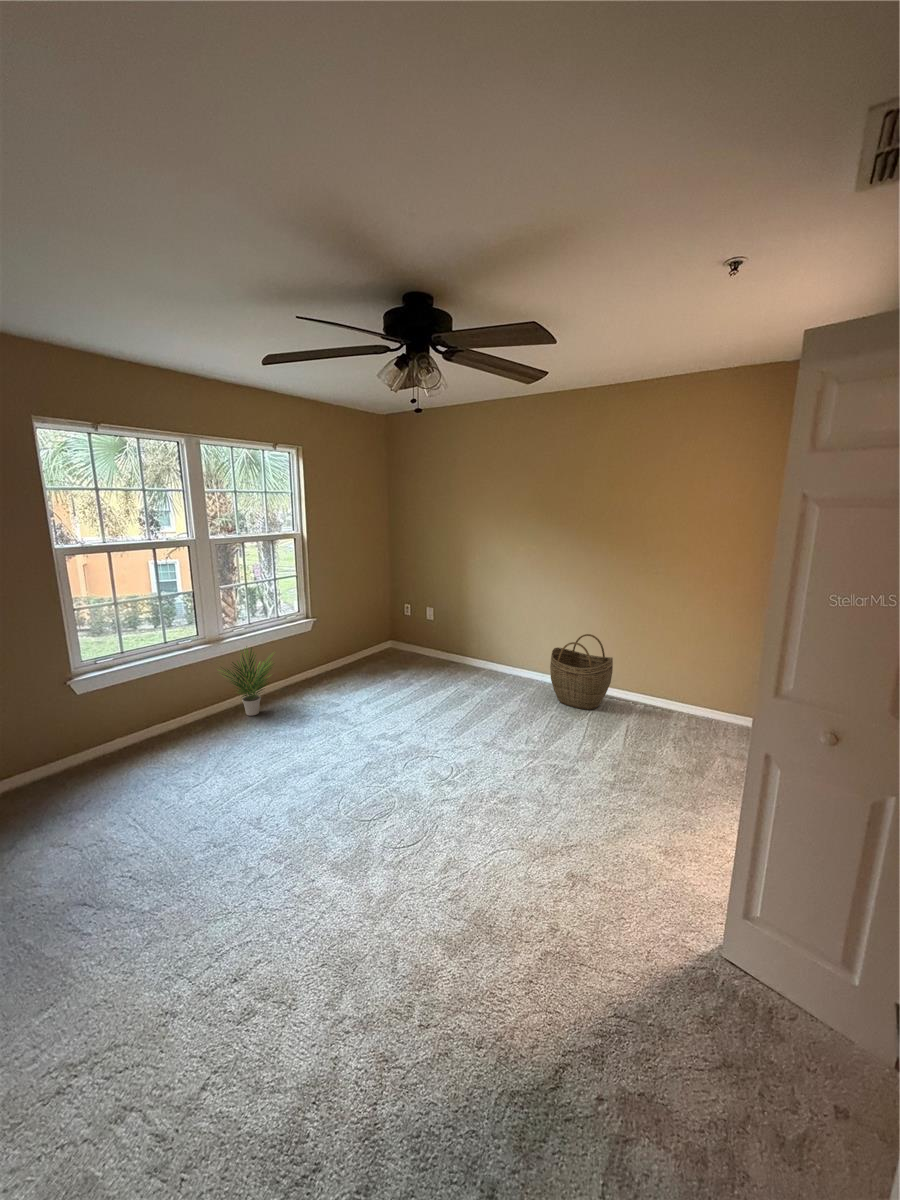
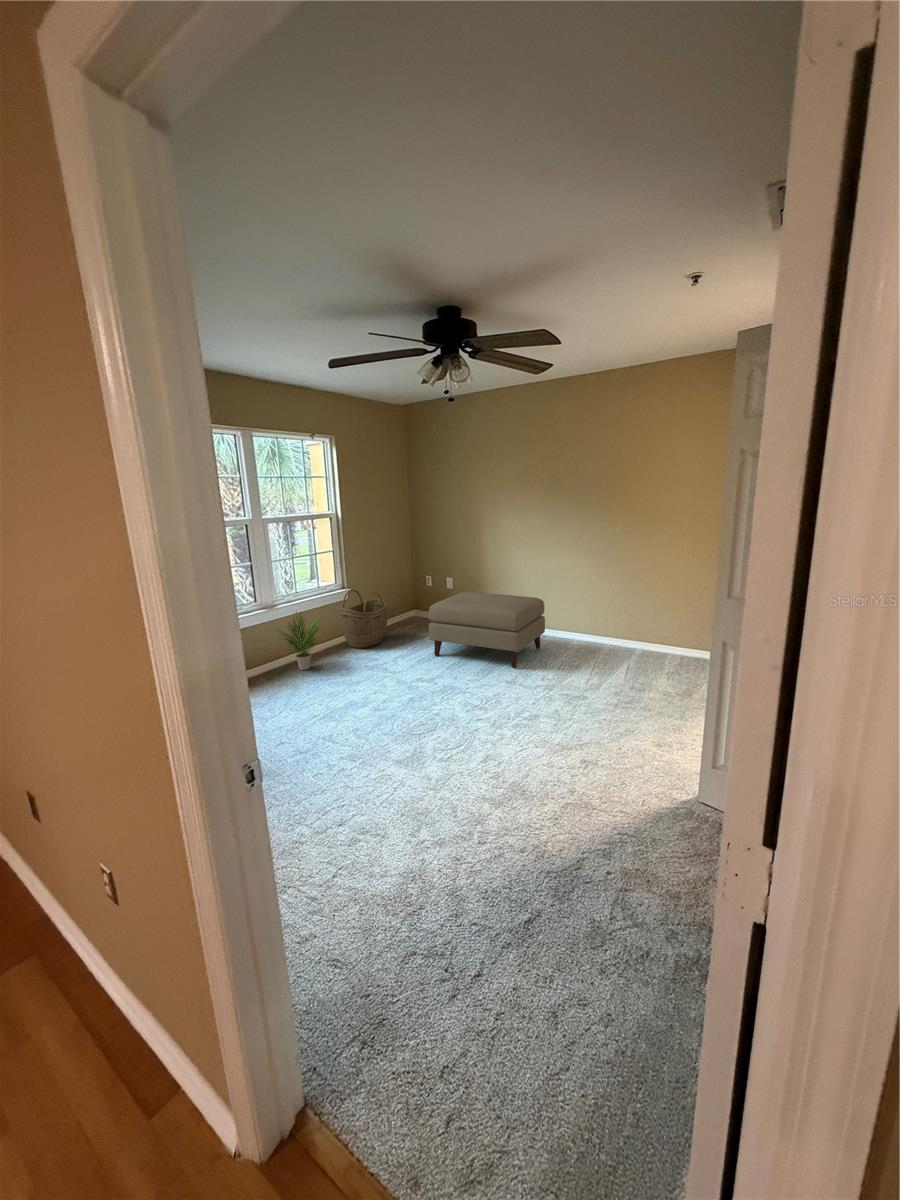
ottoman: none [400,628,533,724] -> present [429,592,545,668]
woven basket: present [550,634,613,710] -> present [339,589,387,648]

